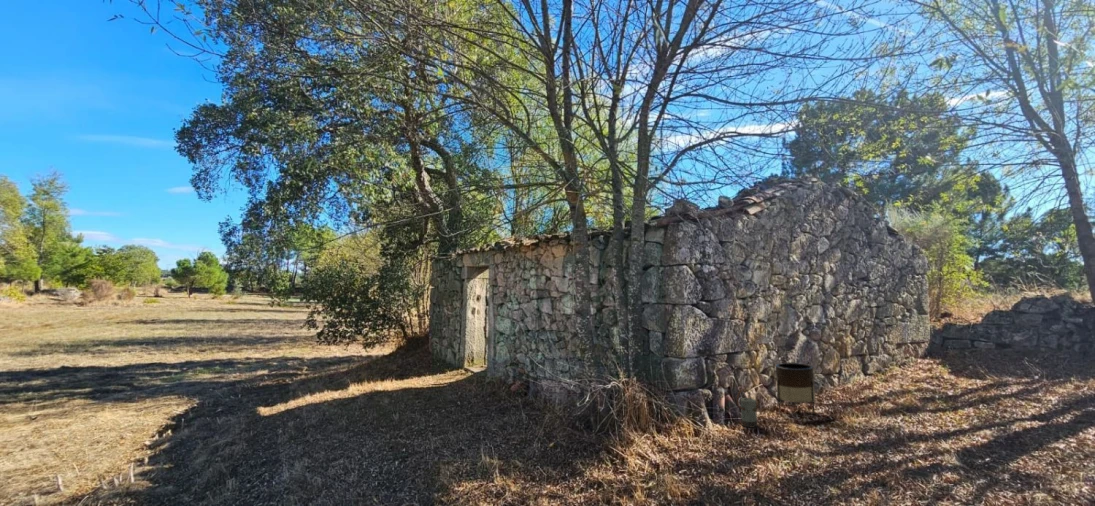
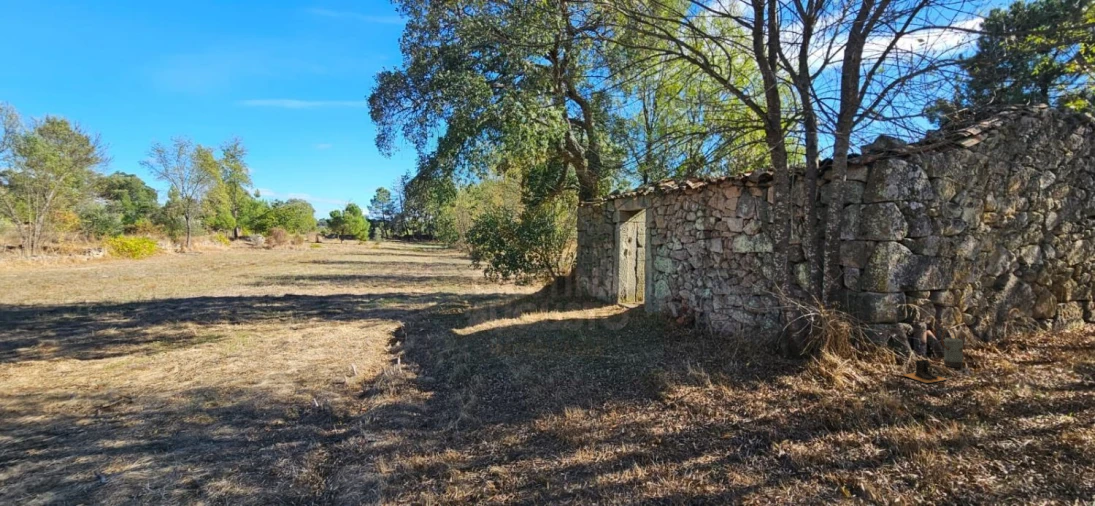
planter: present [776,363,815,415] -> none [984,305,1032,361]
boots: none [702,422,740,447] -> present [904,359,947,383]

